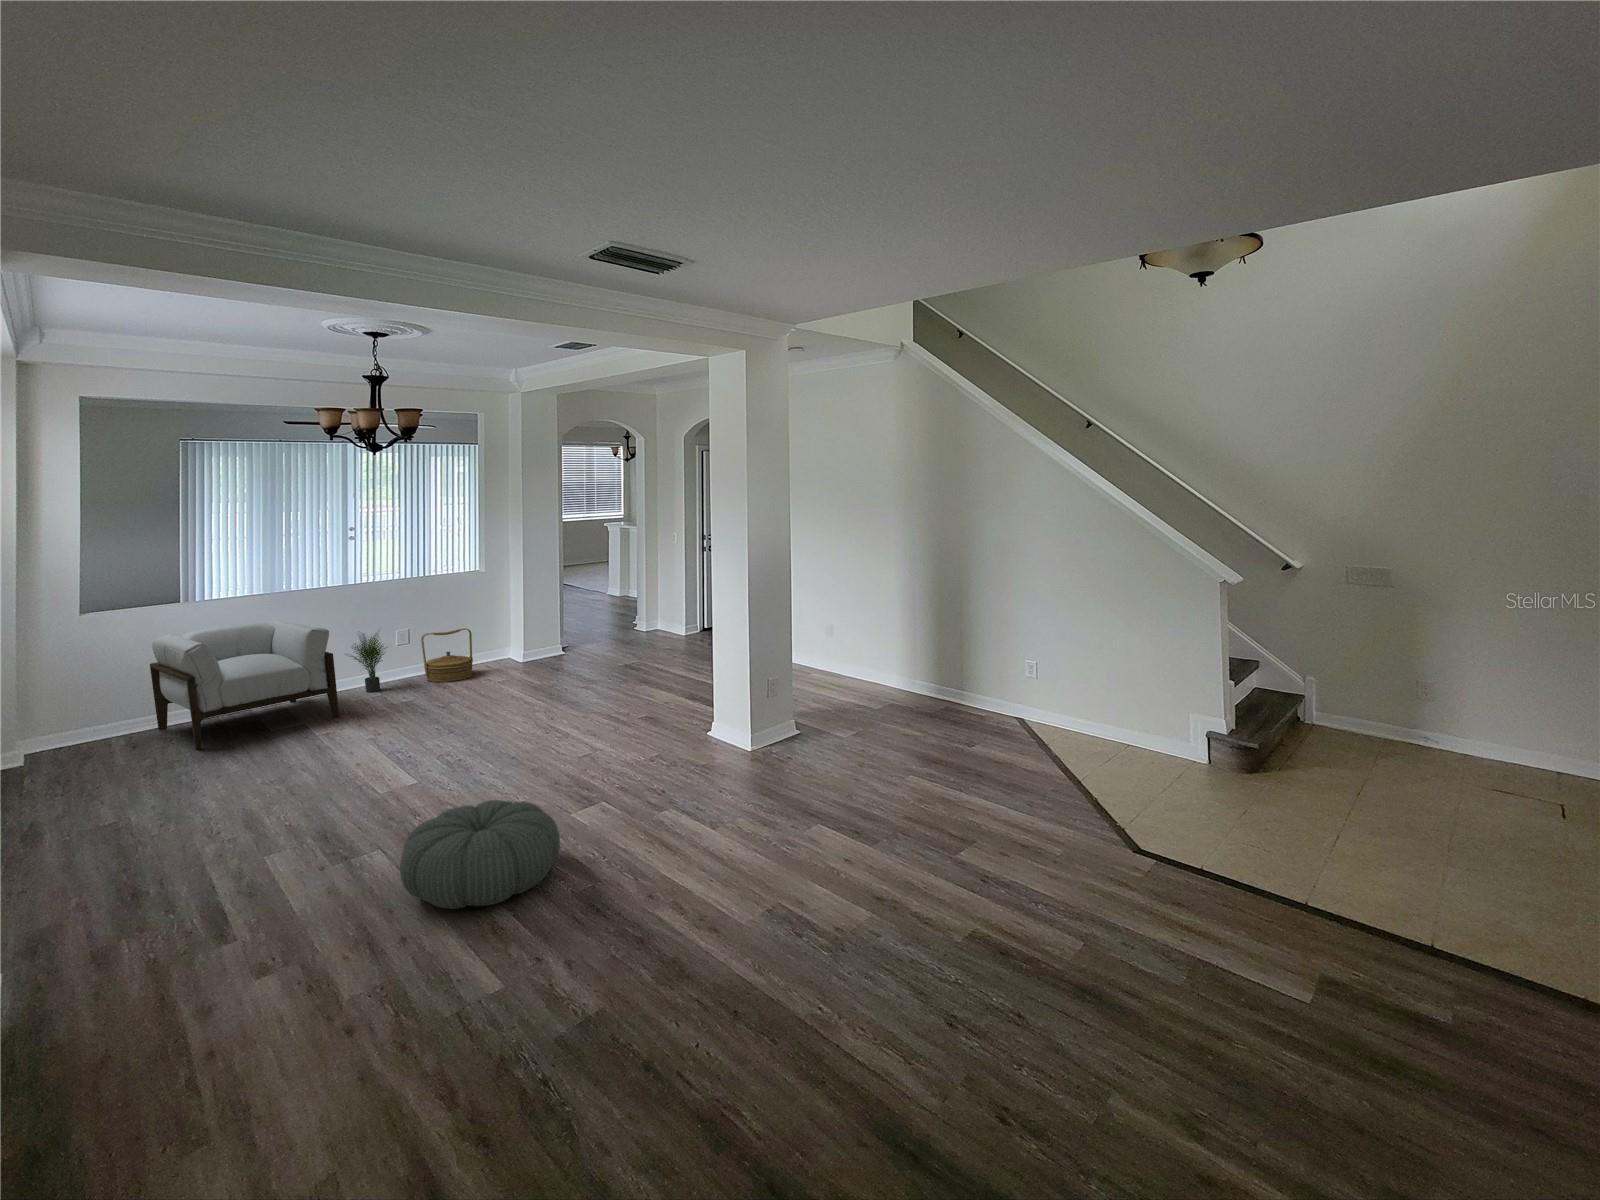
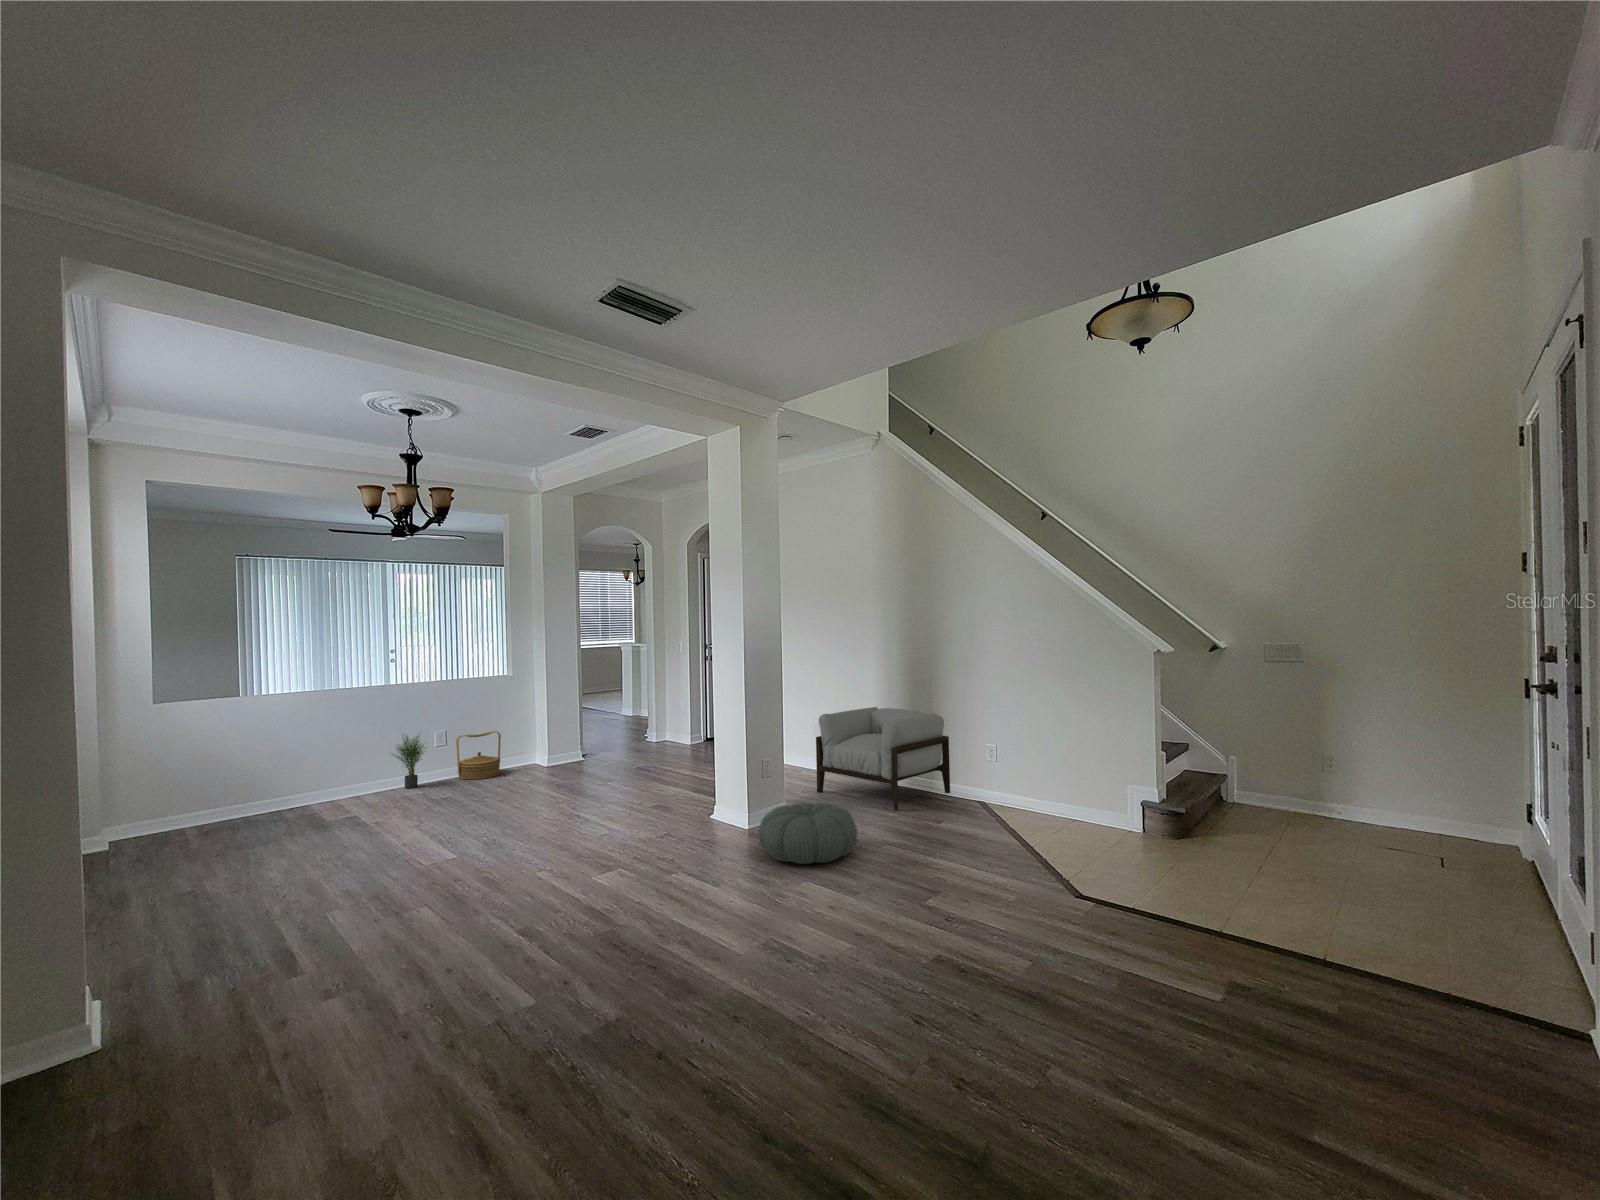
armchair: present [150,621,339,749] -> present [816,707,950,810]
pouf: present [400,800,560,909] -> present [759,803,858,864]

